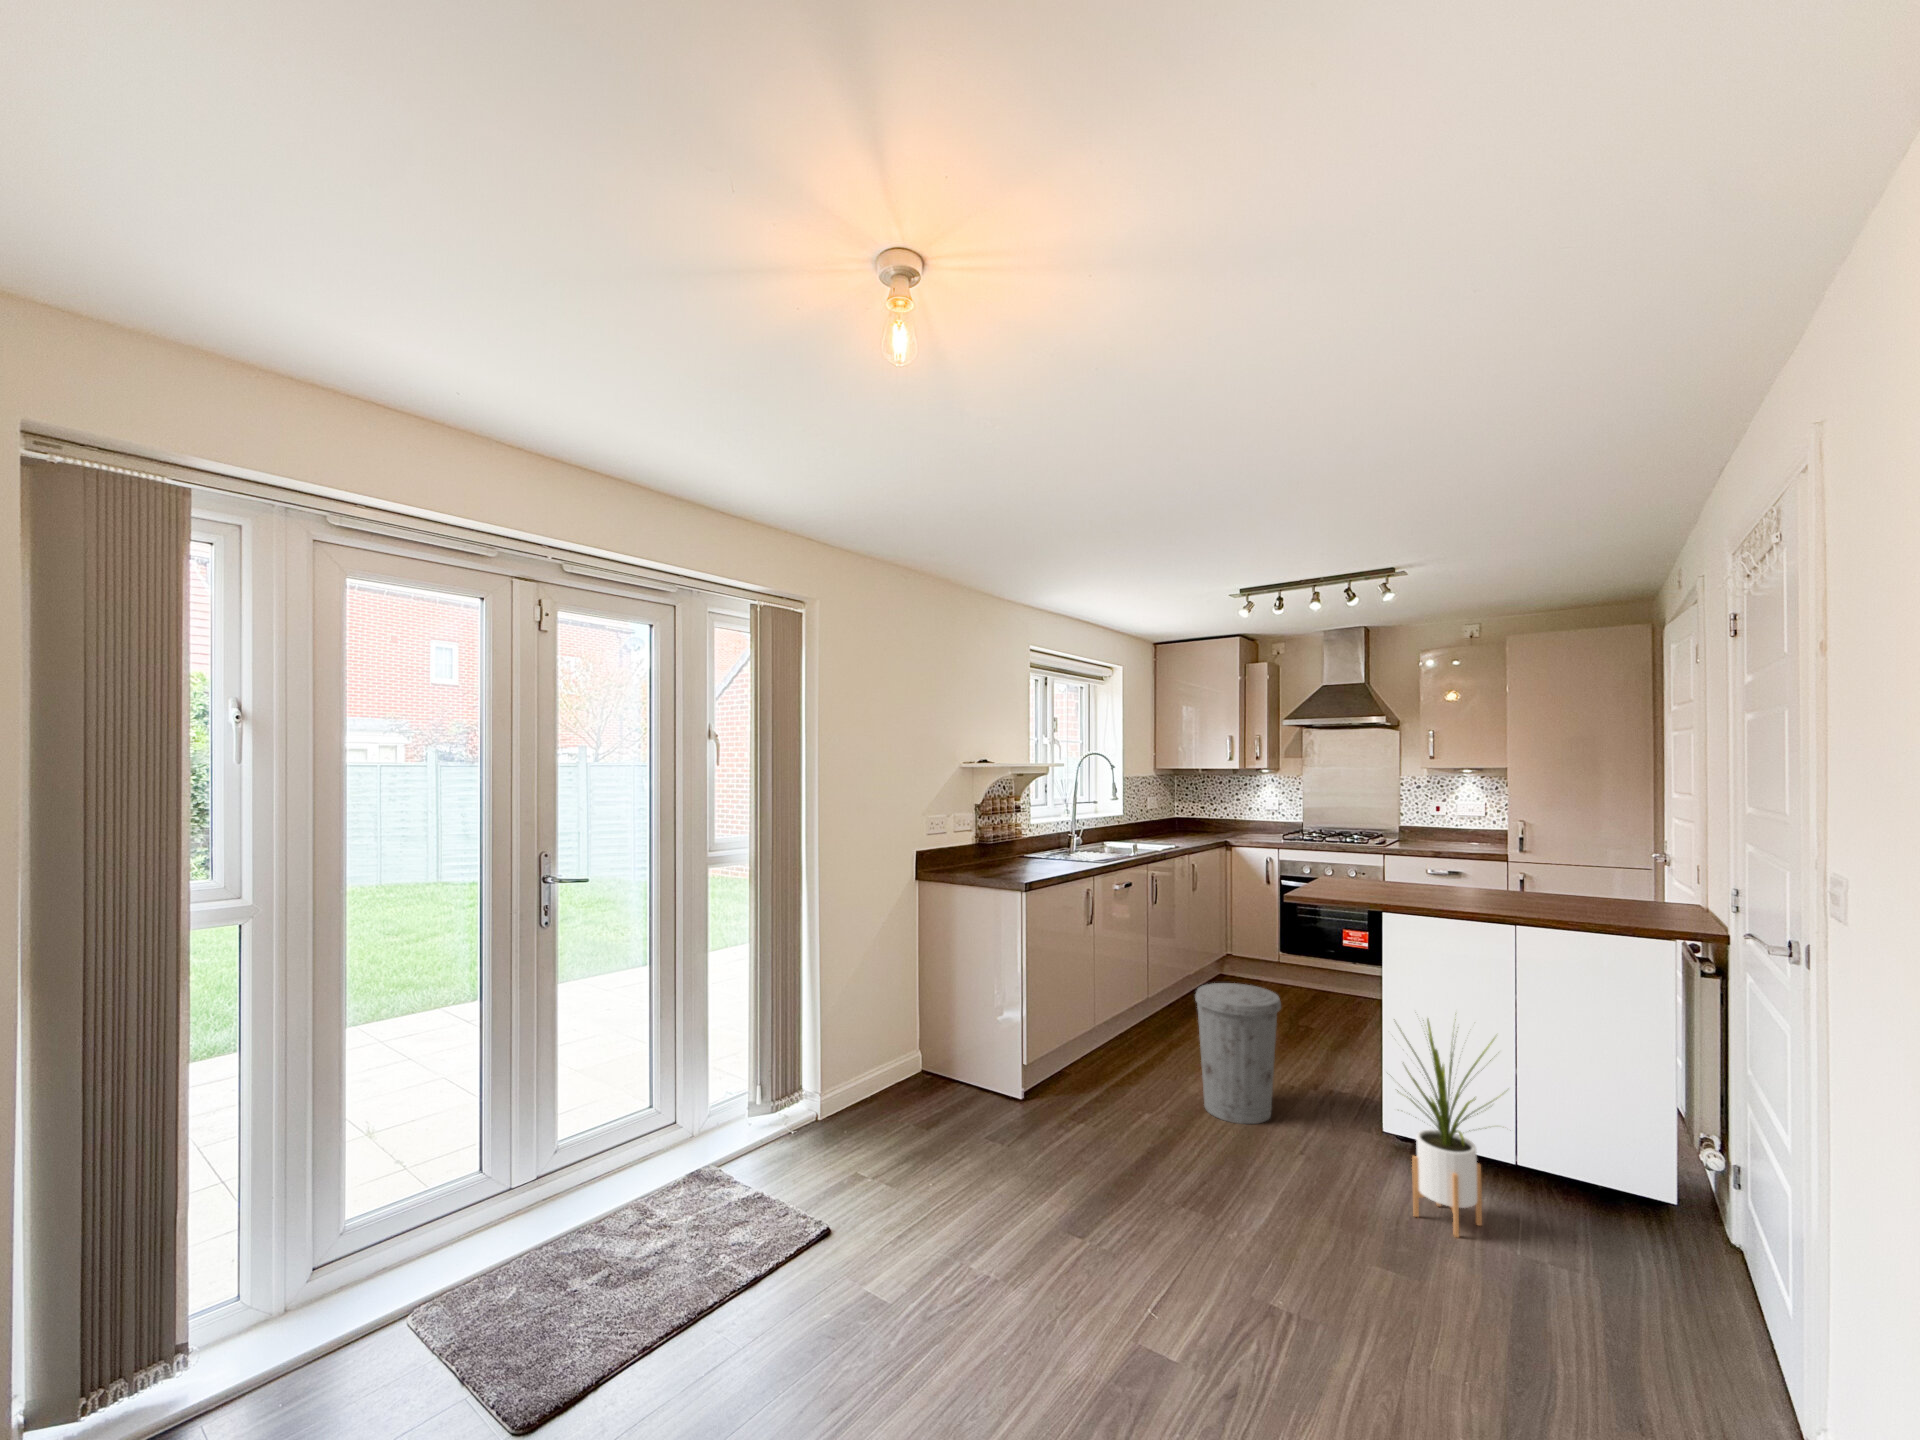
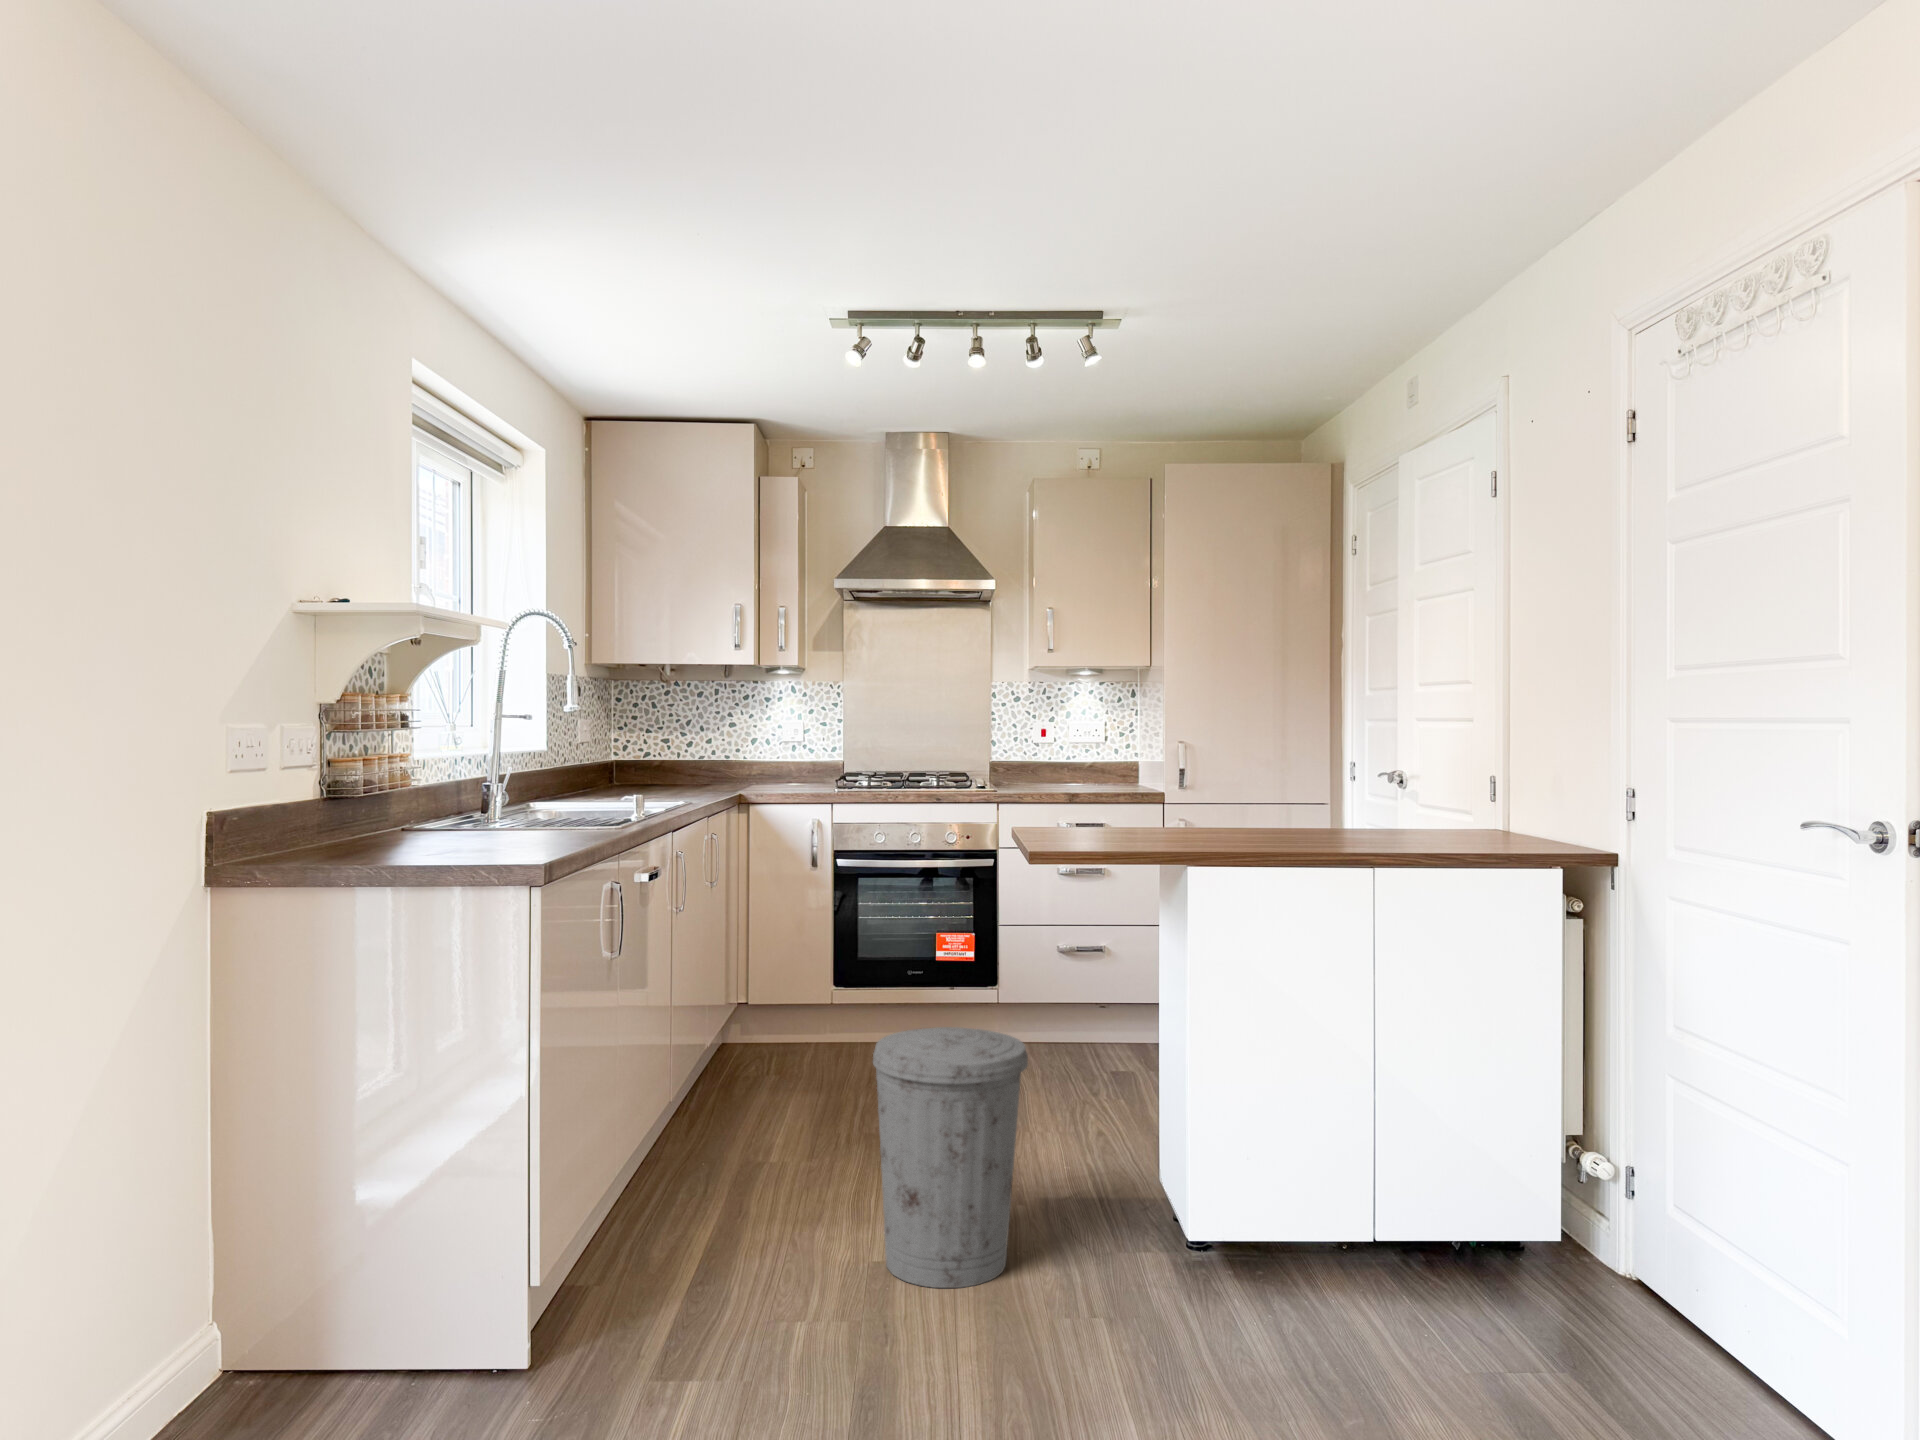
house plant: present [1397,1019,1495,1238] -> none [1287,1002,1479,1375]

